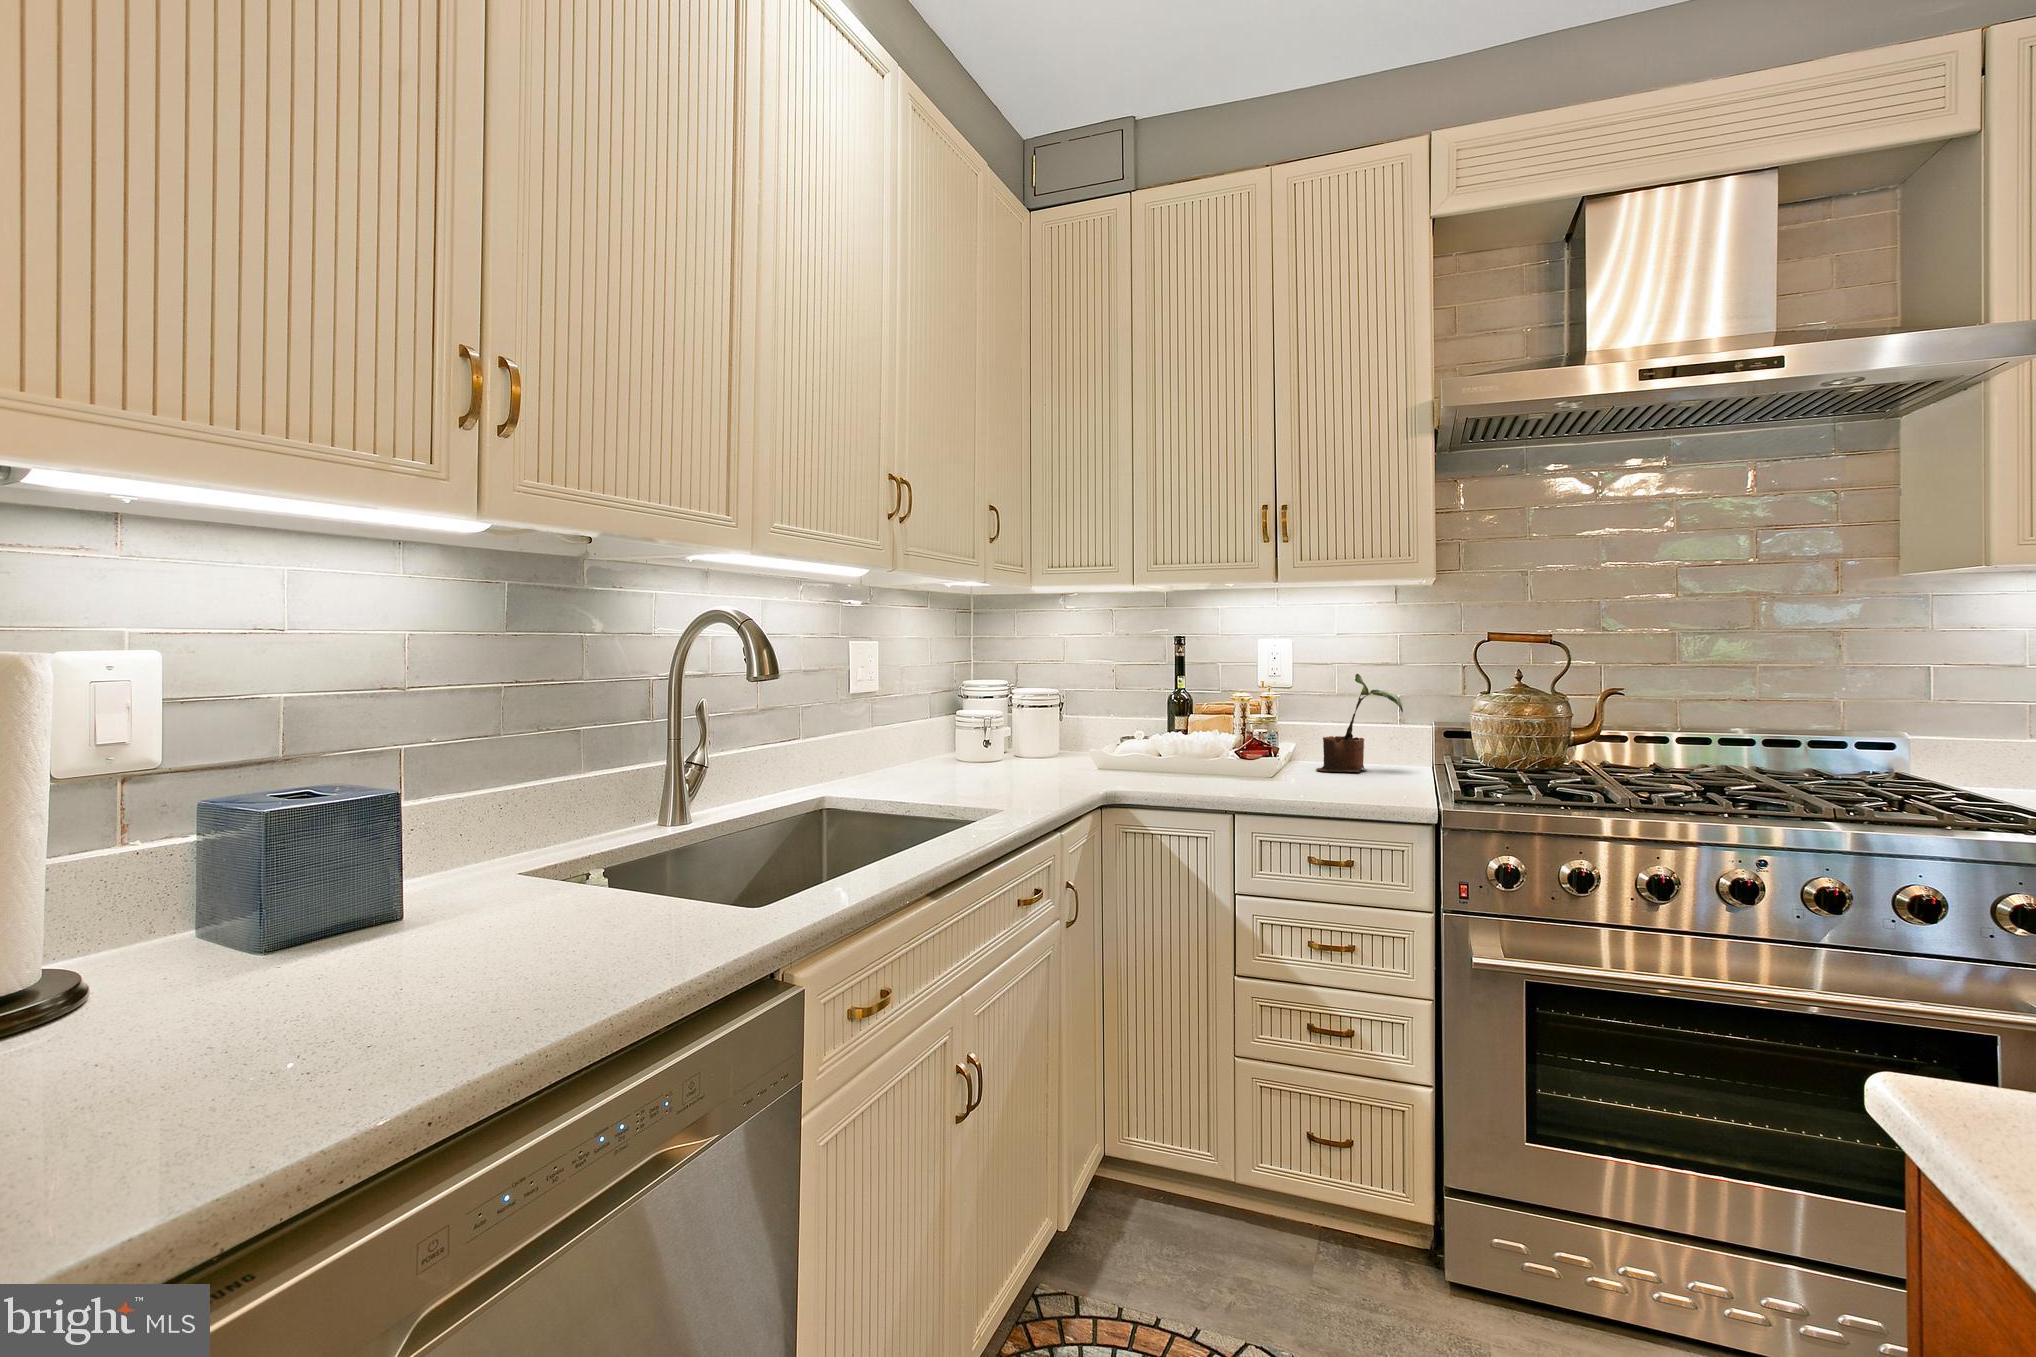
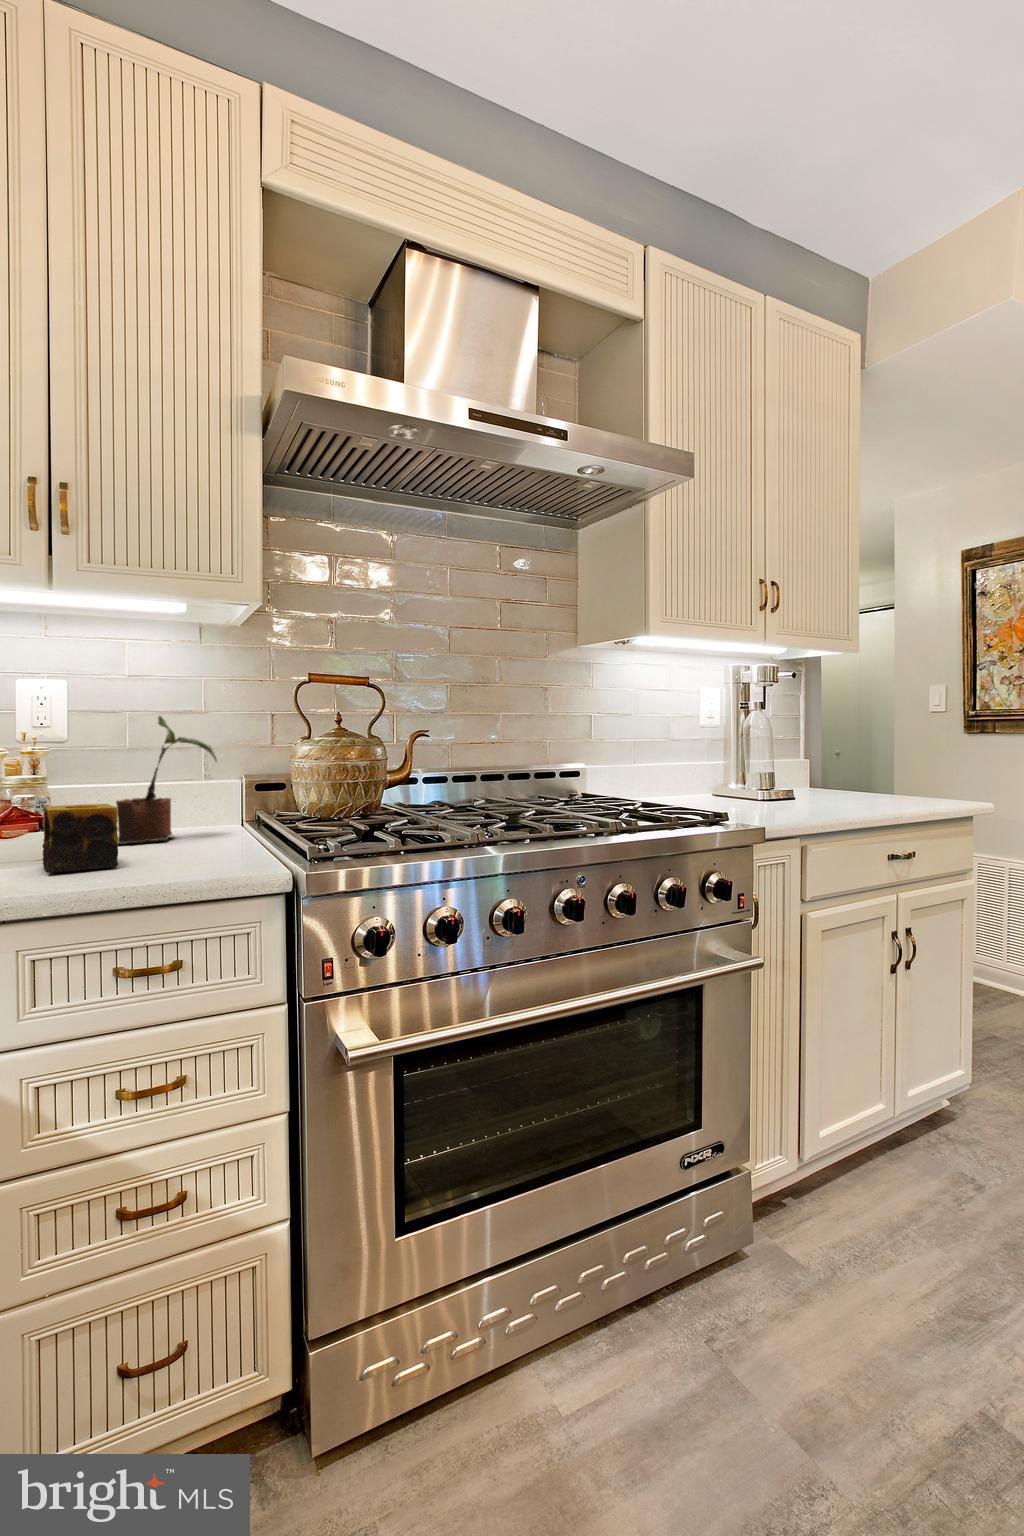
candle: none [1271,739,1319,787] -> present [43,804,118,873]

